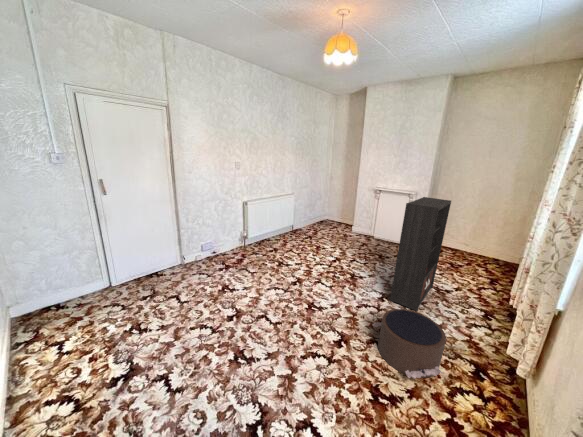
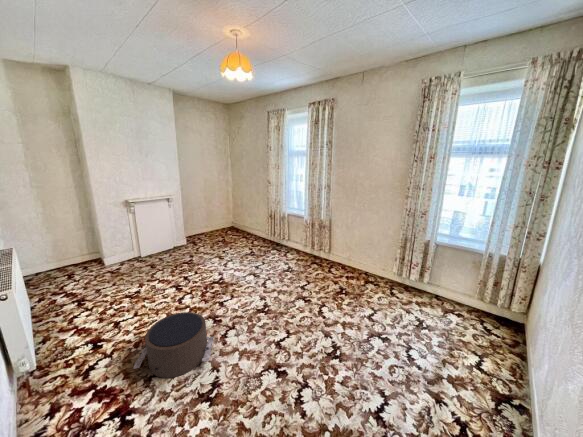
bookcase: present [390,197,451,311] -> none [63,209,142,339]

